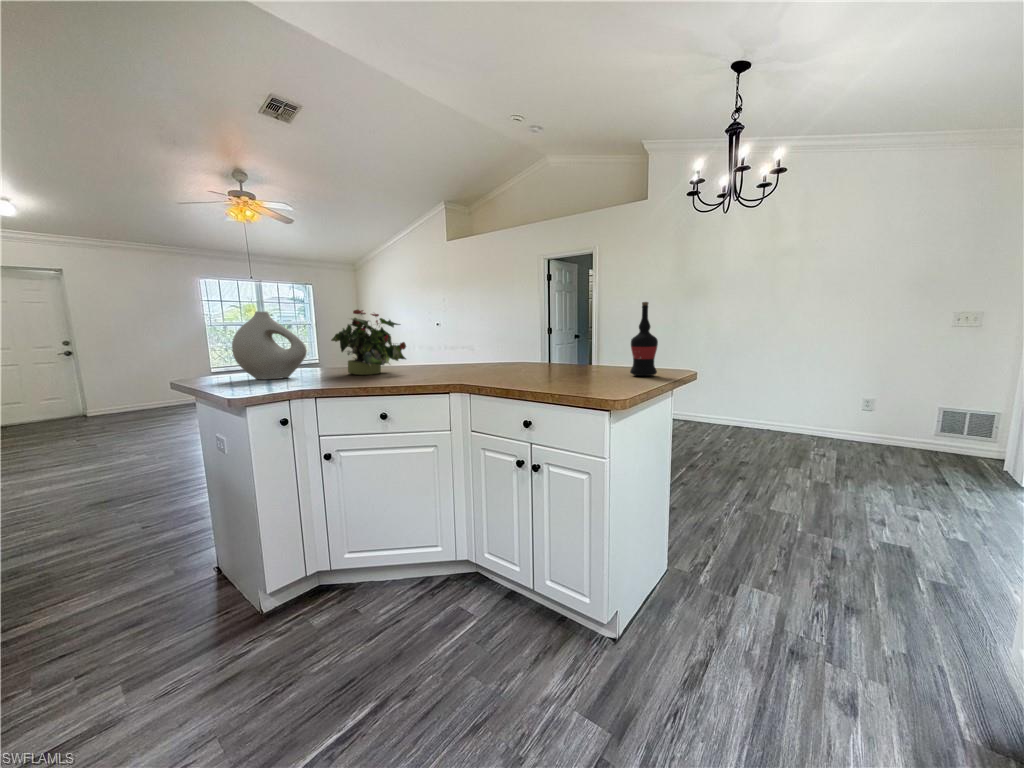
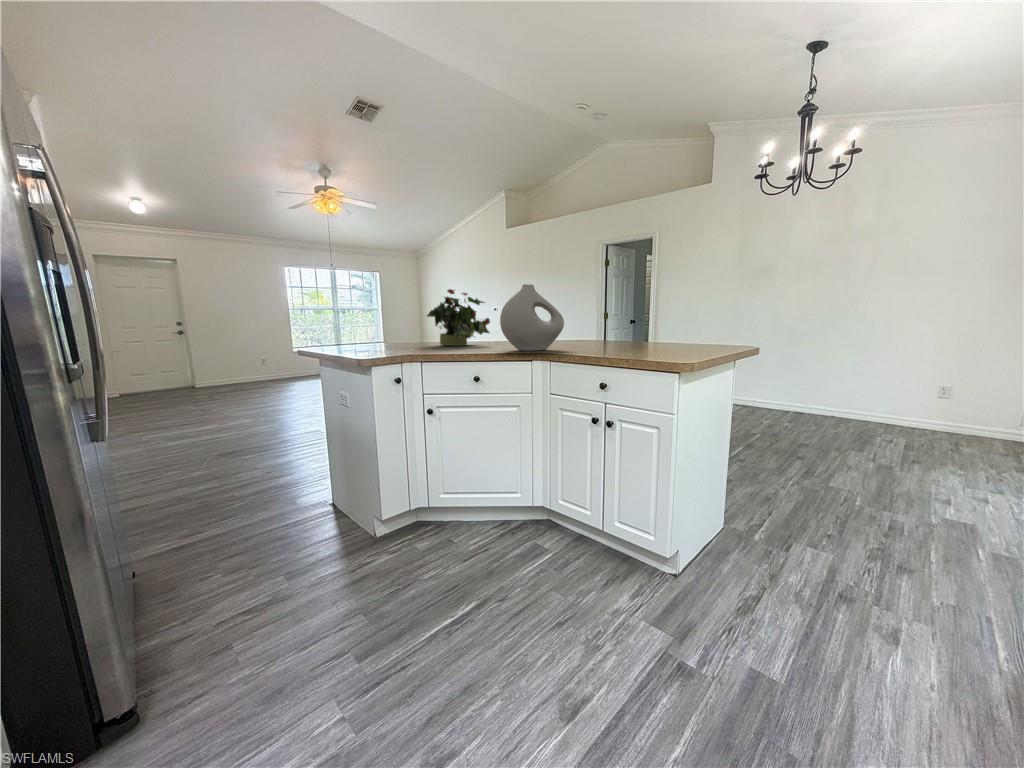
wine bottle: present [630,302,658,376] -> none [695,281,723,349]
vase: present [232,311,307,379] -> present [500,284,564,351]

